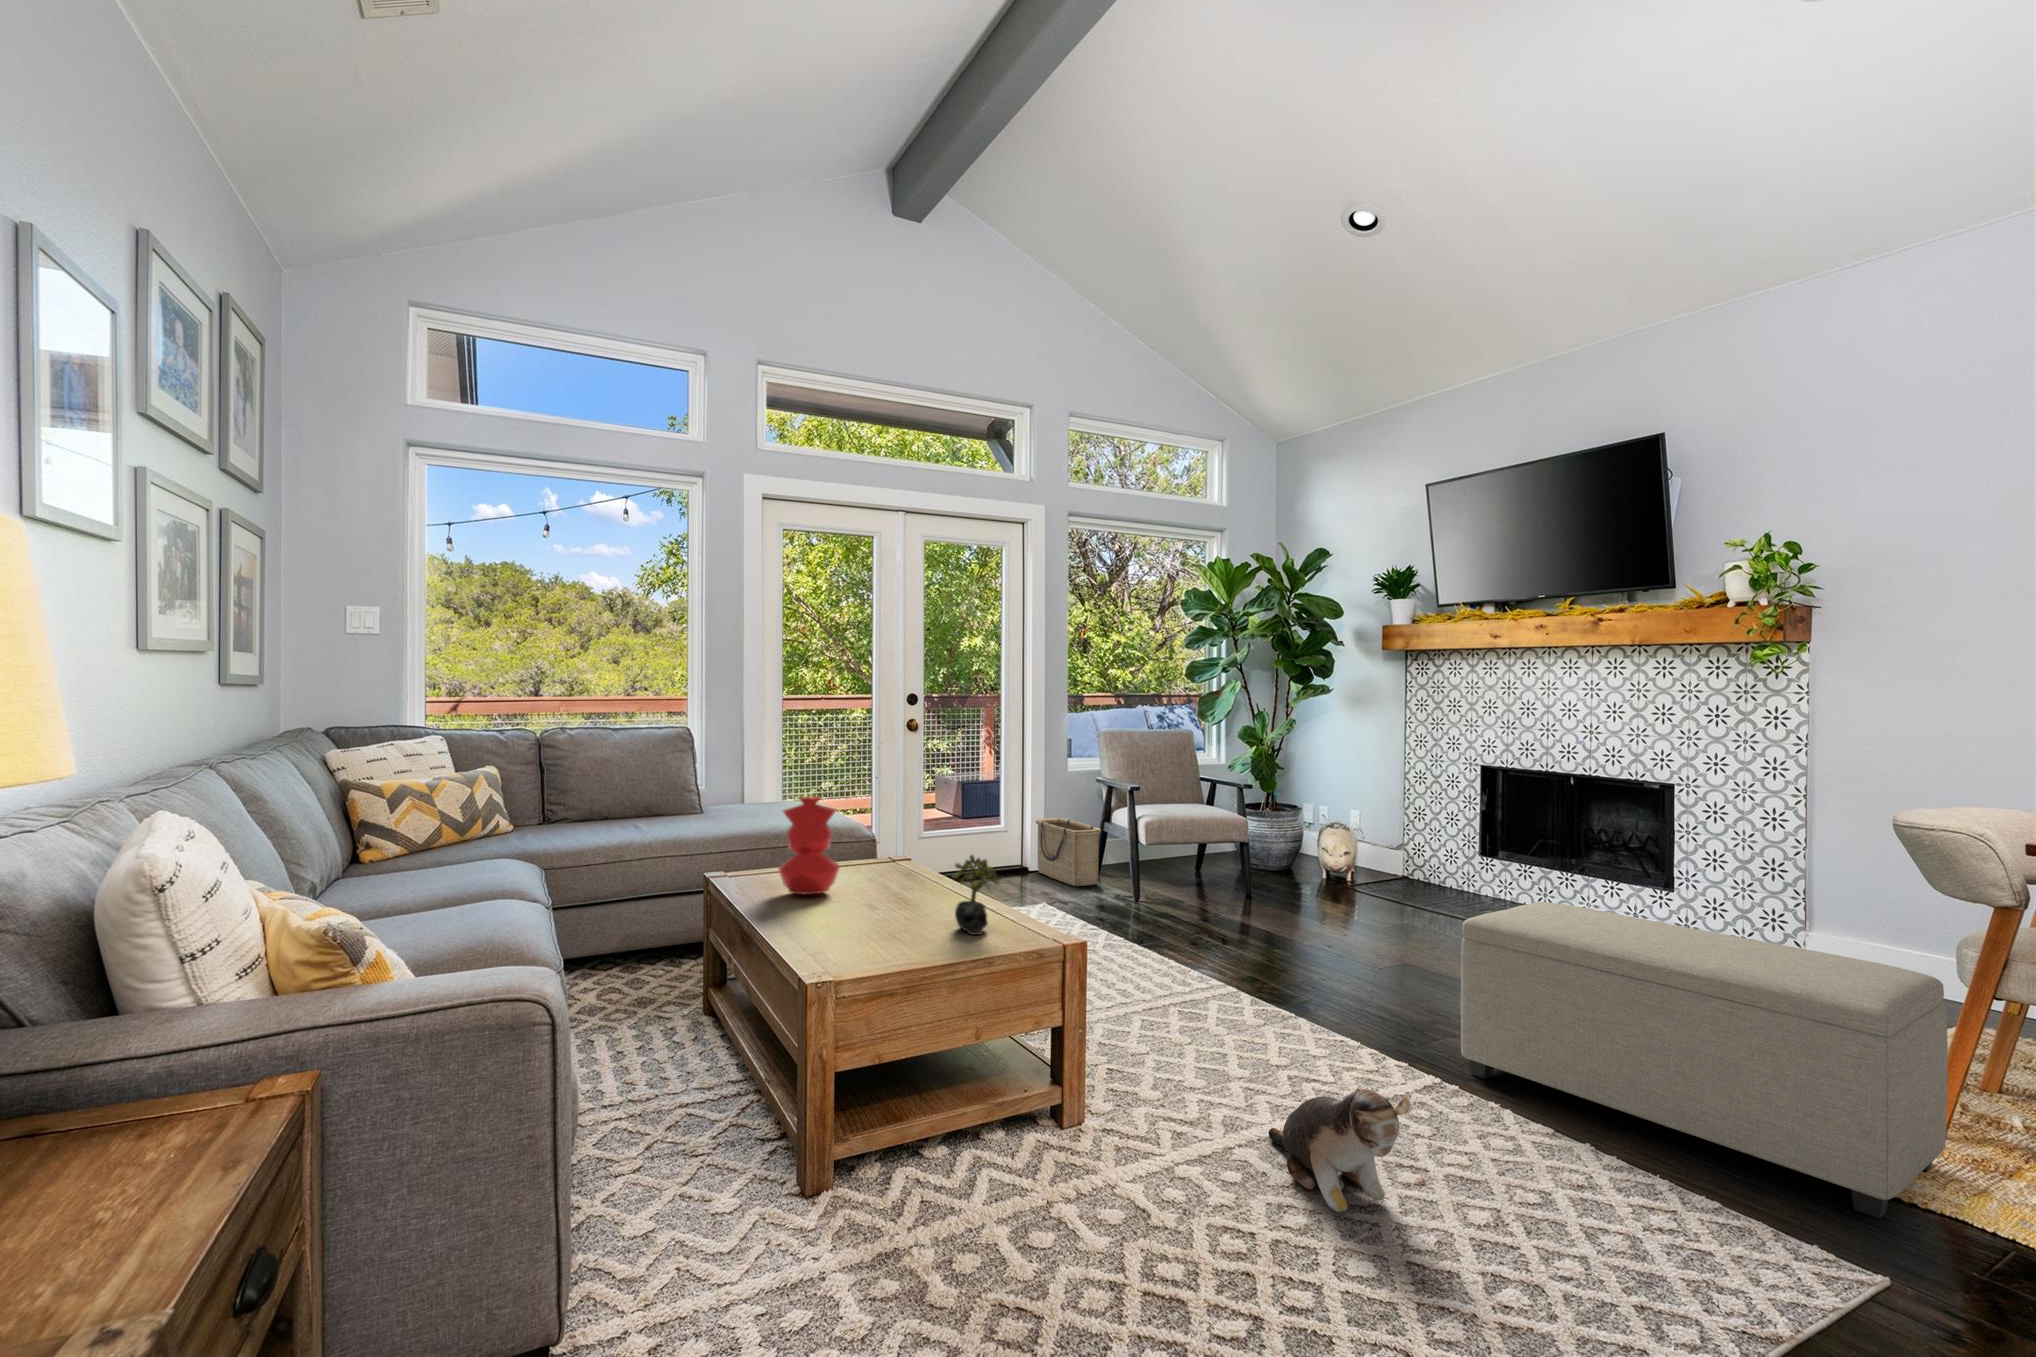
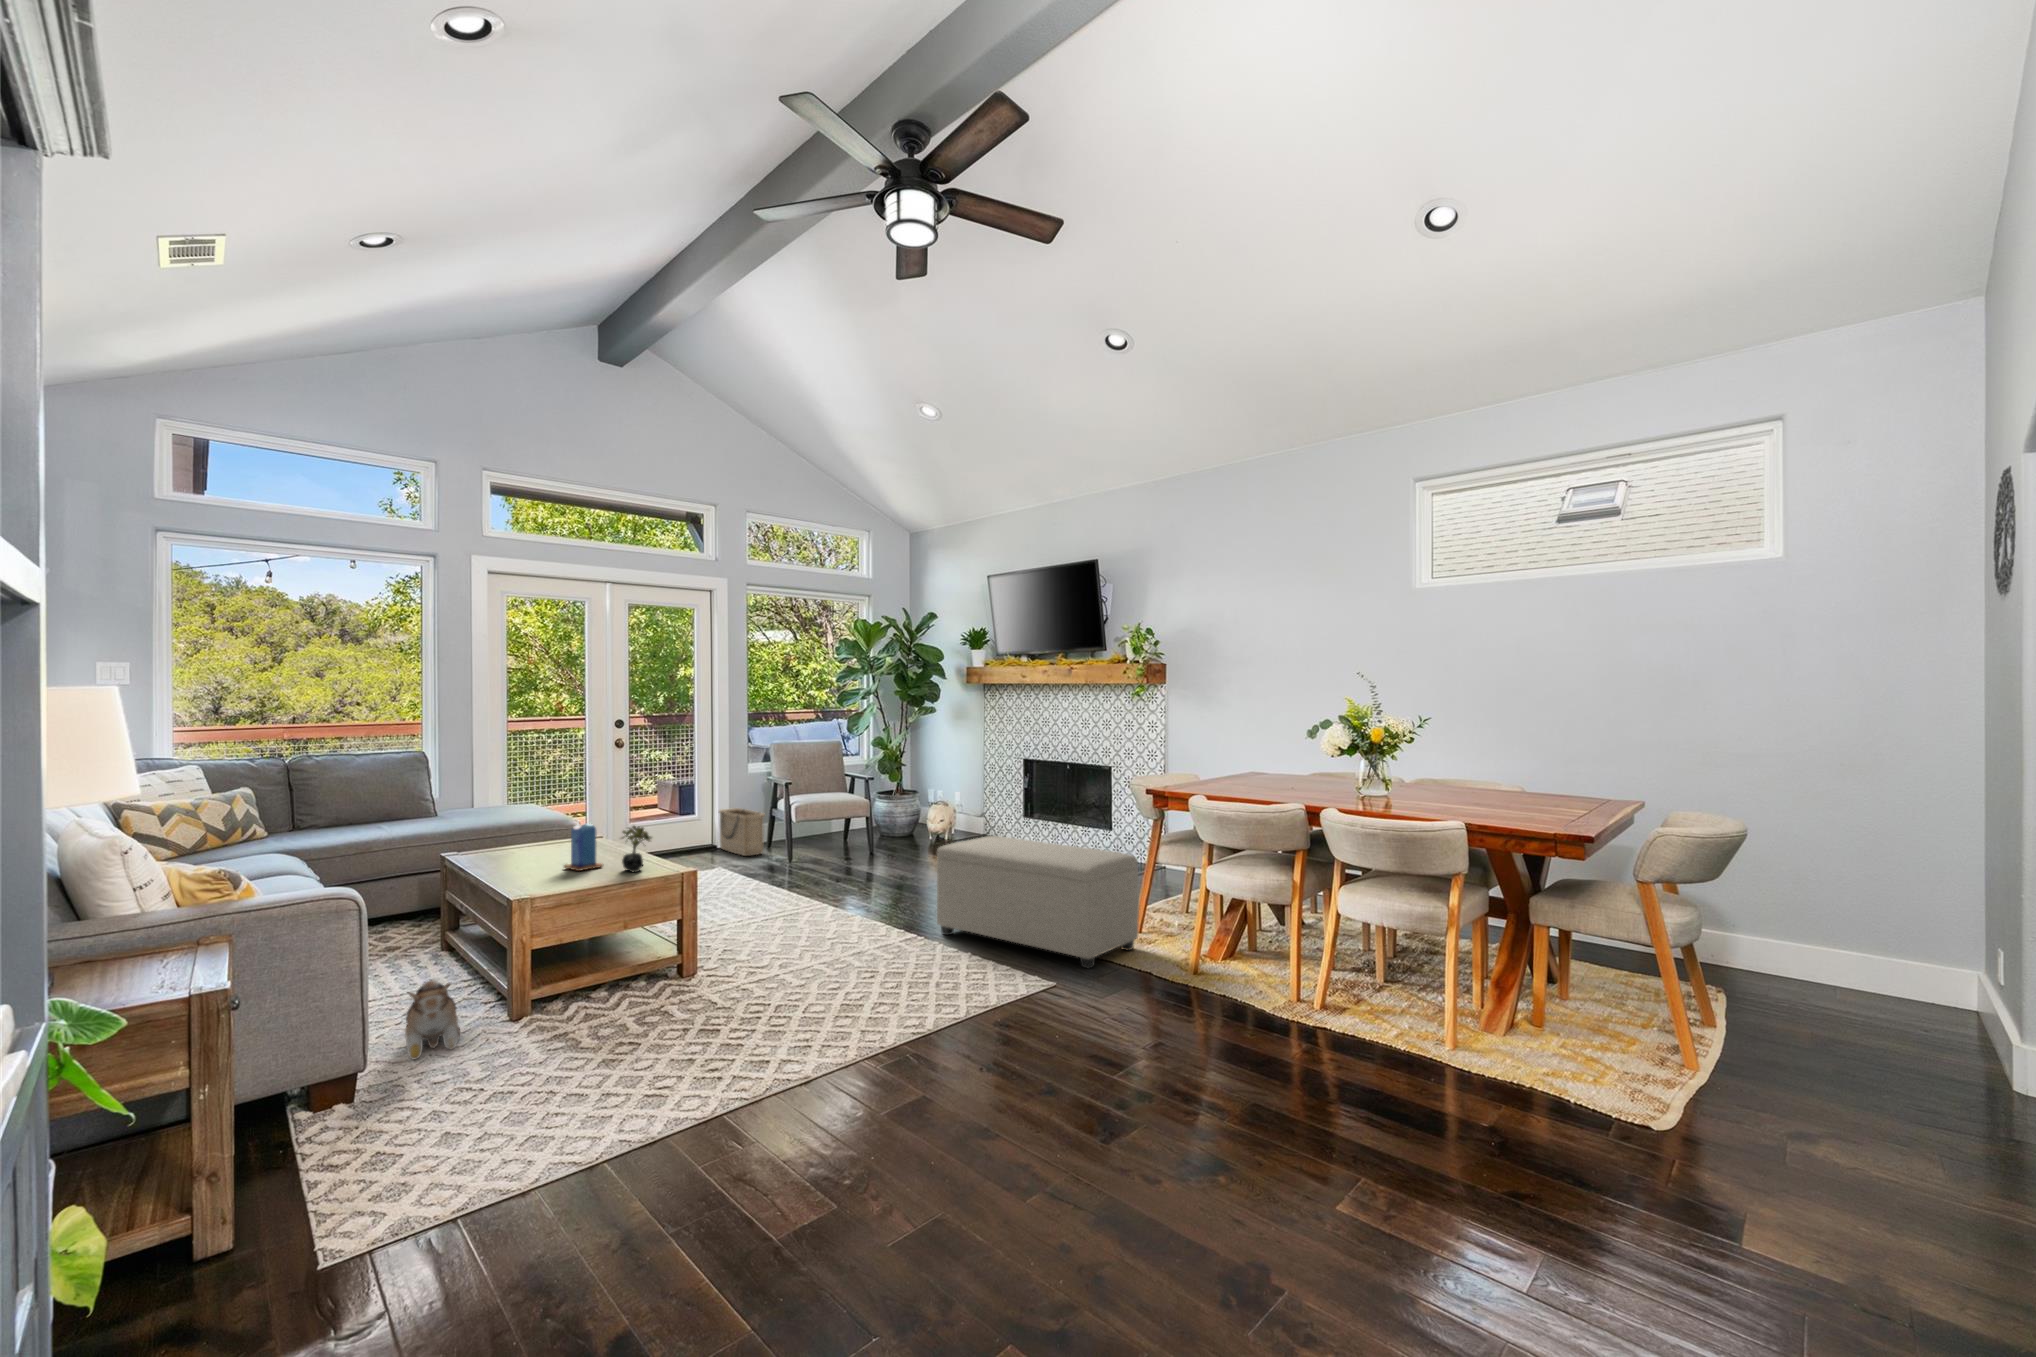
vase: present [779,796,840,894] -> none [501,795,546,860]
candle: none [866,841,925,924] -> present [564,823,603,871]
plush toy: present [1269,1088,1410,1212] -> present [405,980,460,1059]

